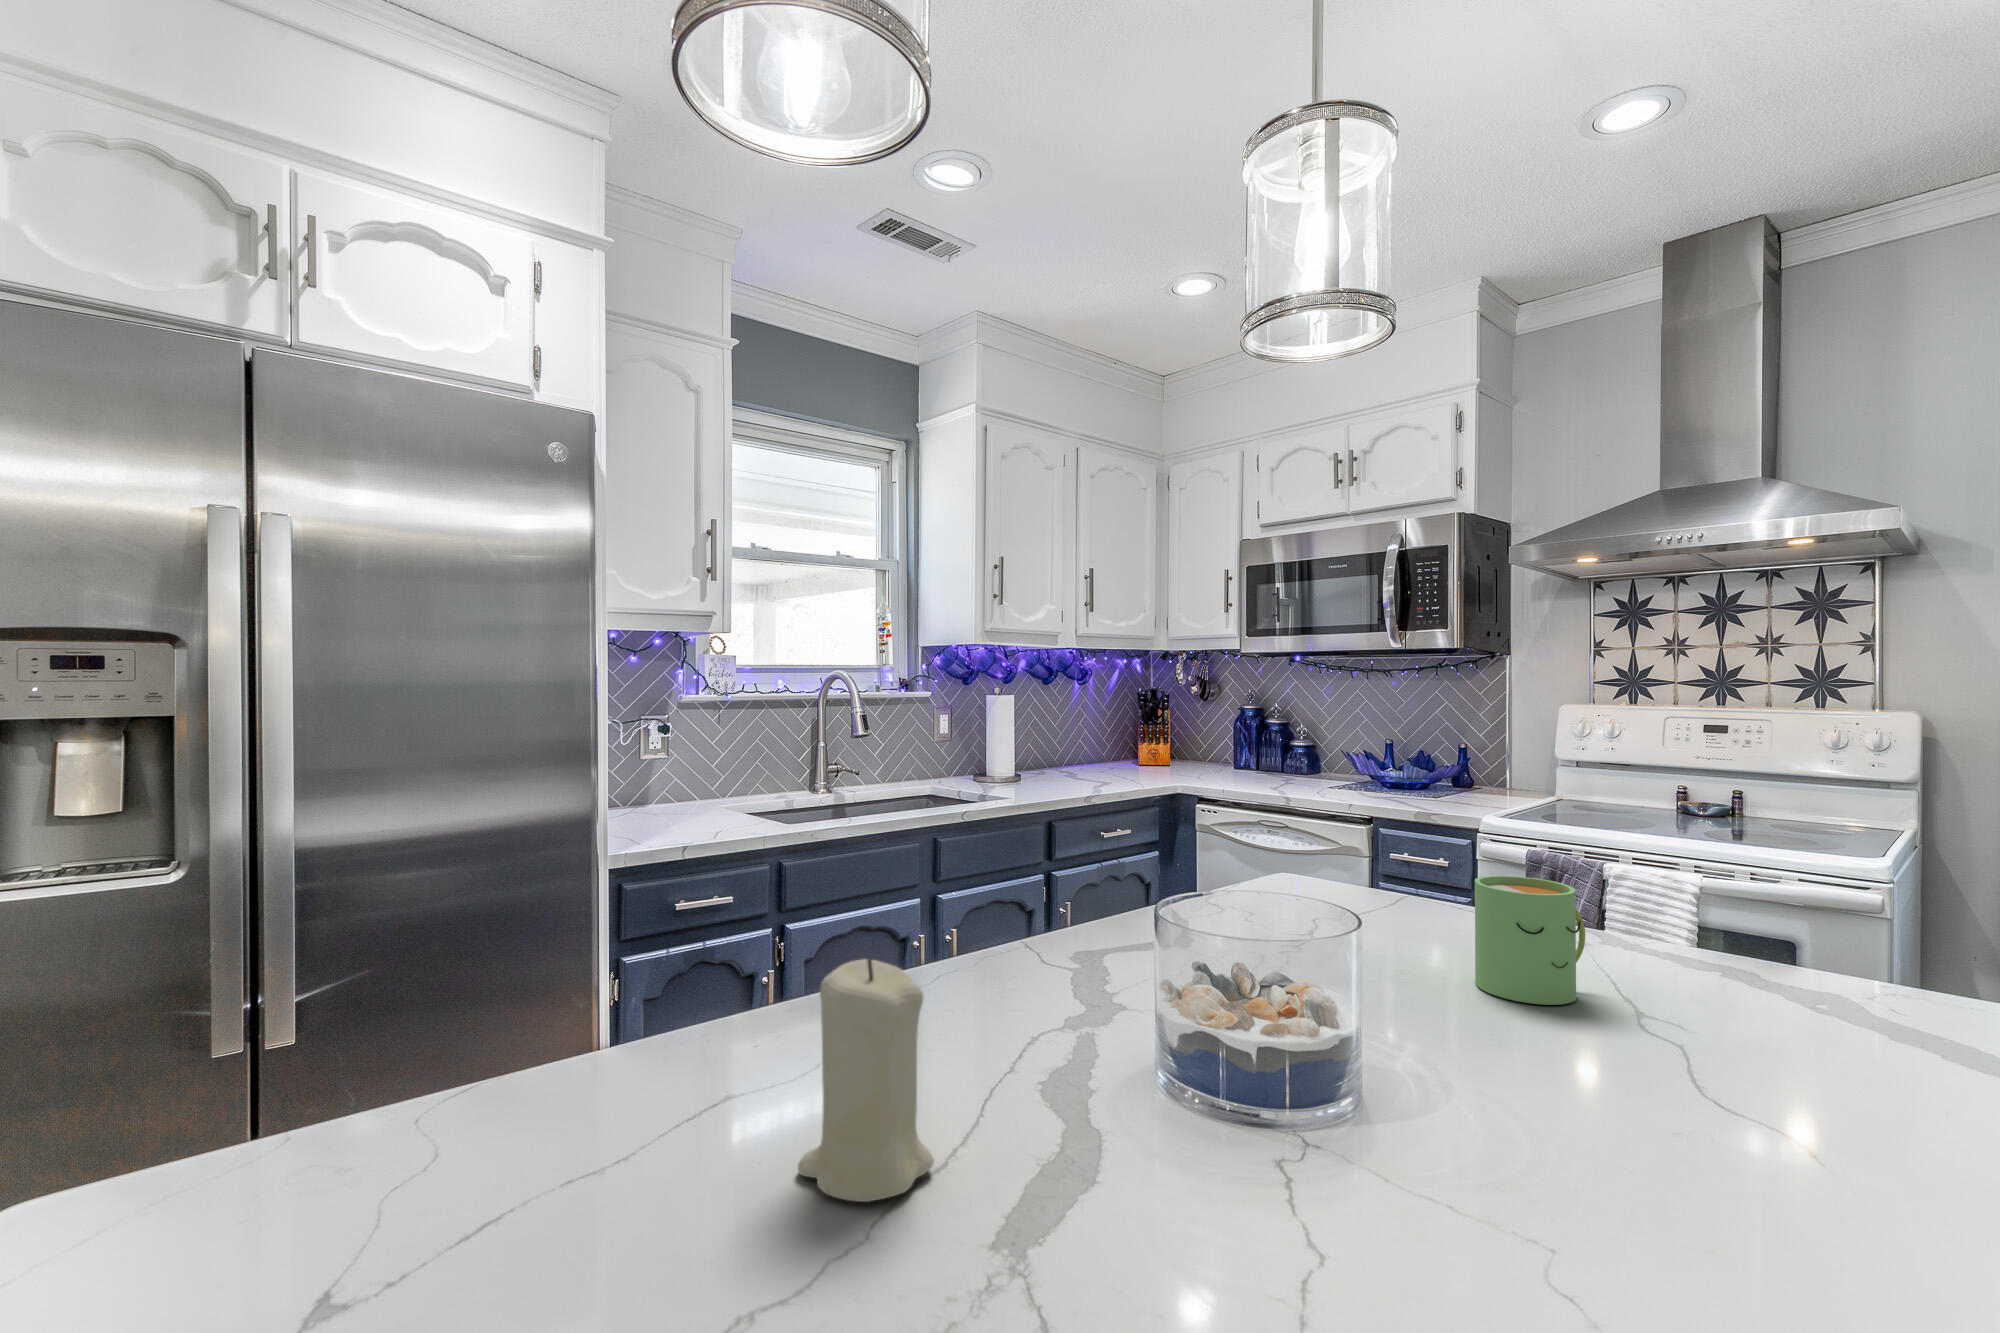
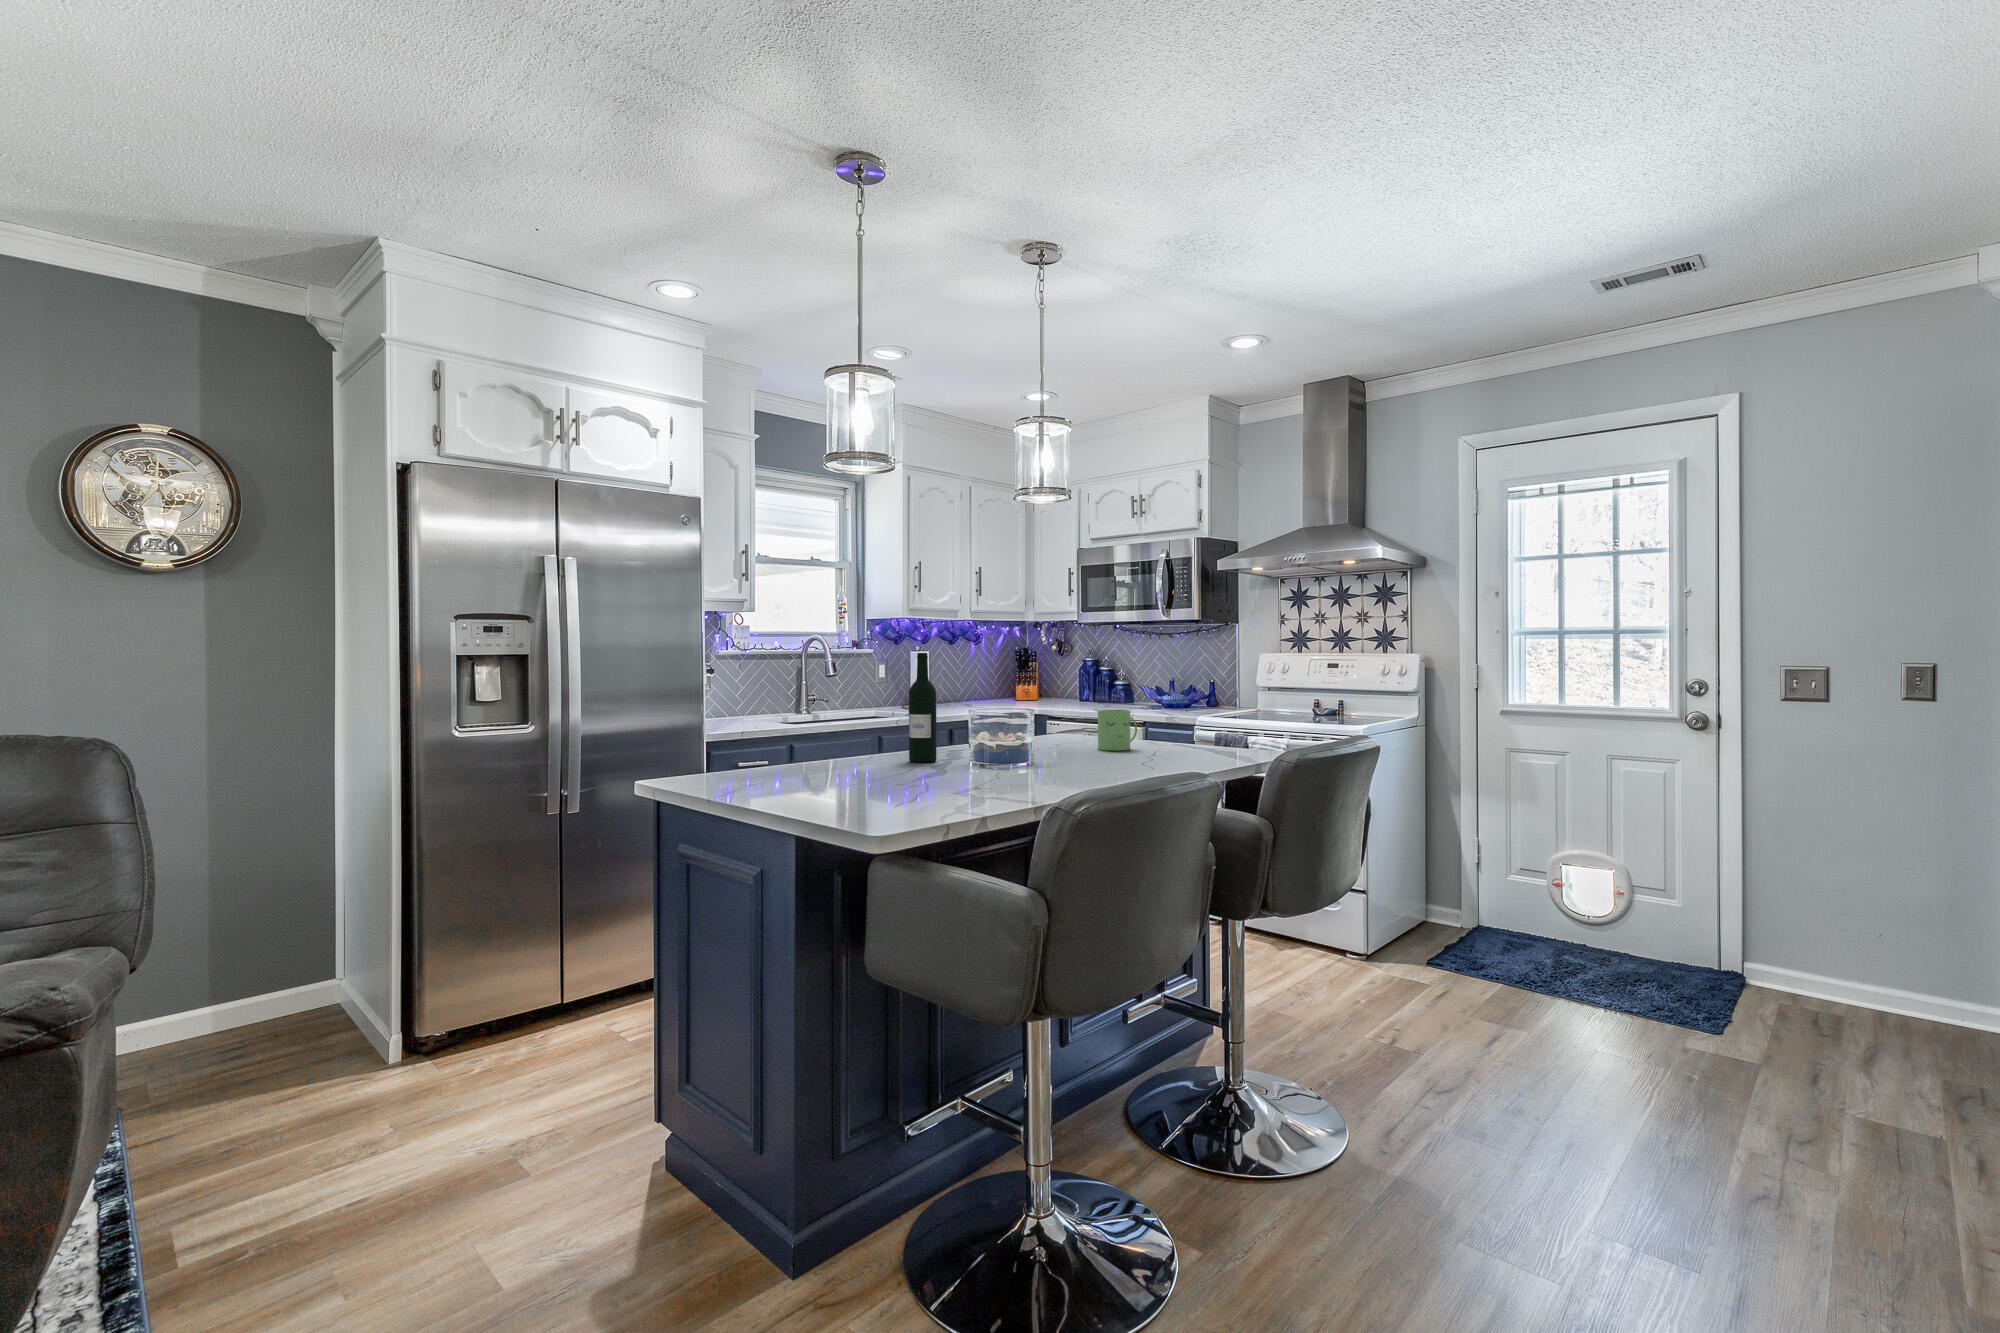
wine bottle: none [965,740,1056,1118] -> present [909,653,937,762]
candle: present [798,959,934,1202] -> none [865,710,902,767]

